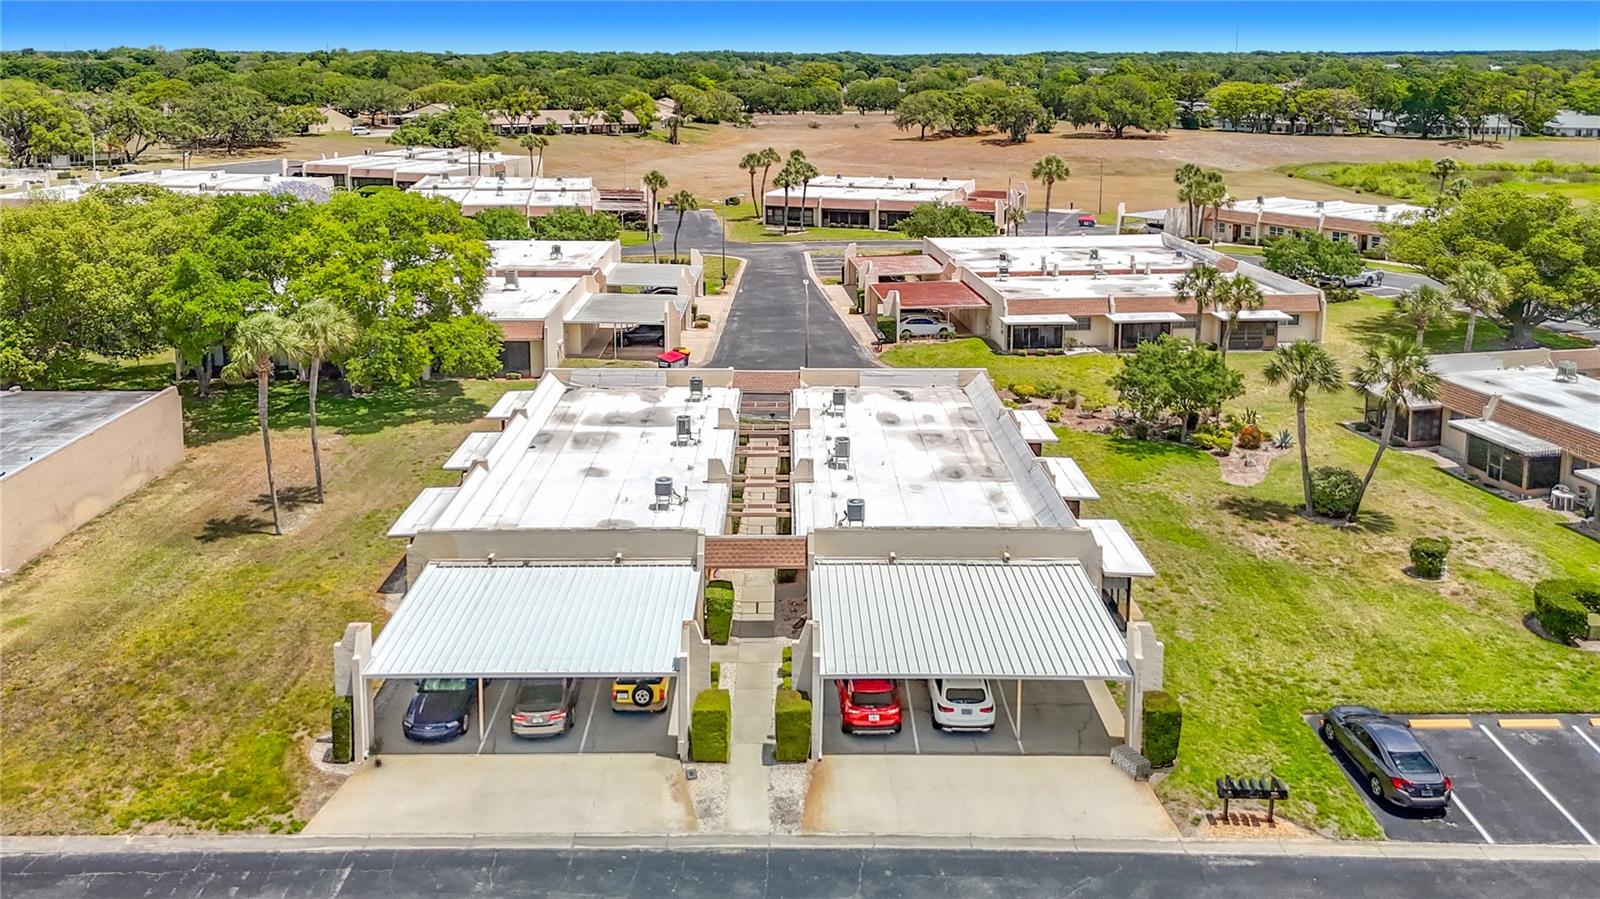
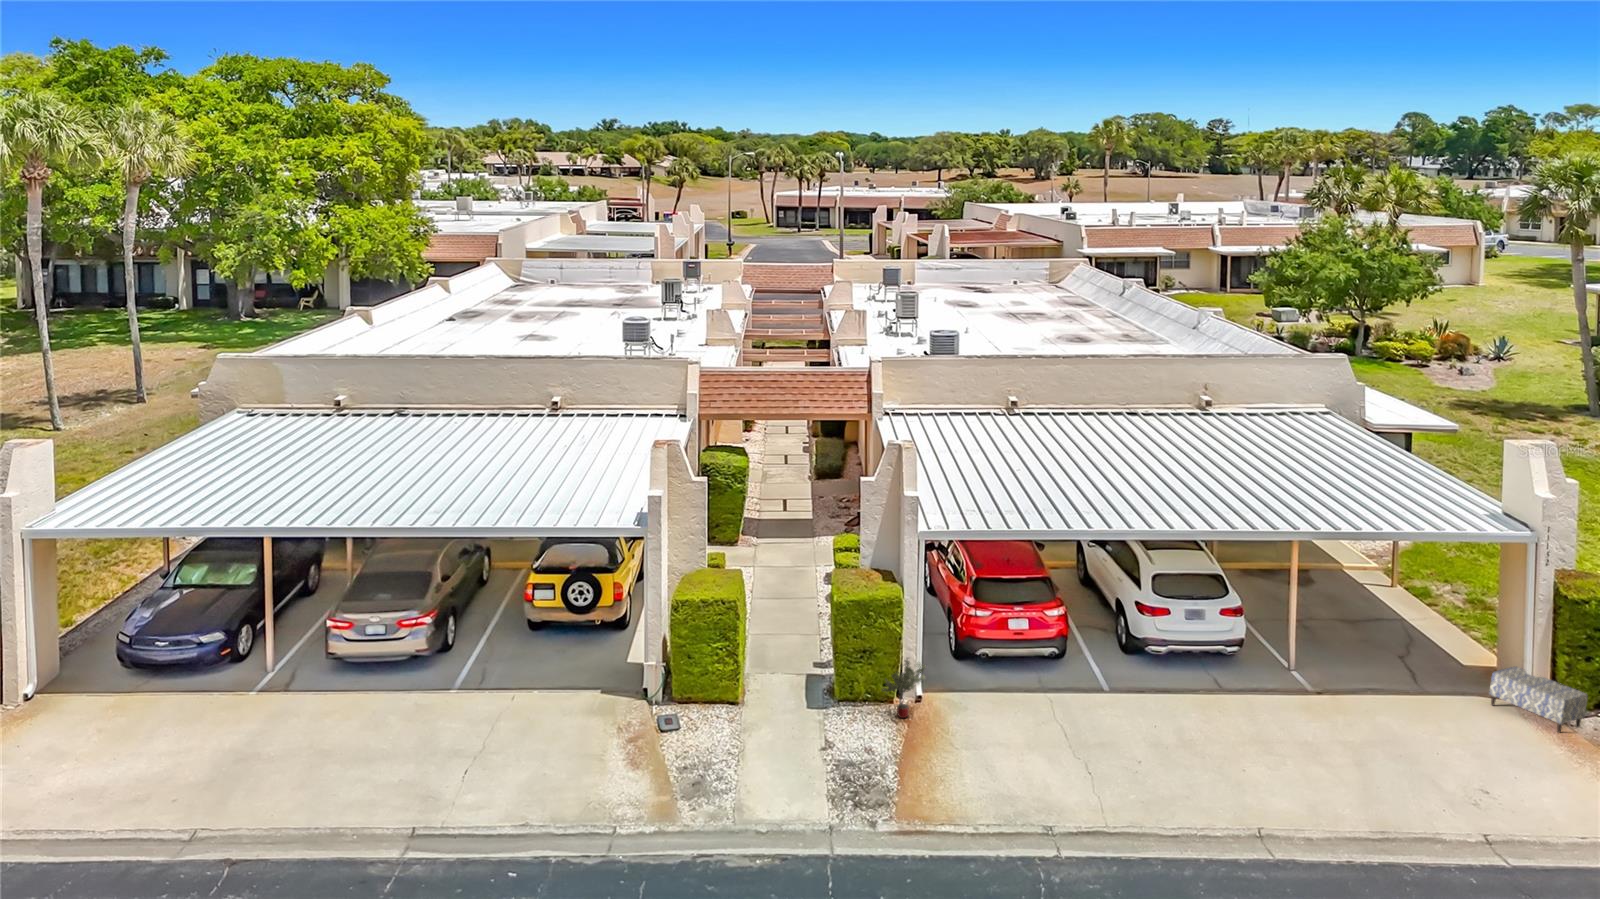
potted tree: present [367,737,384,766] -> present [882,658,926,718]

